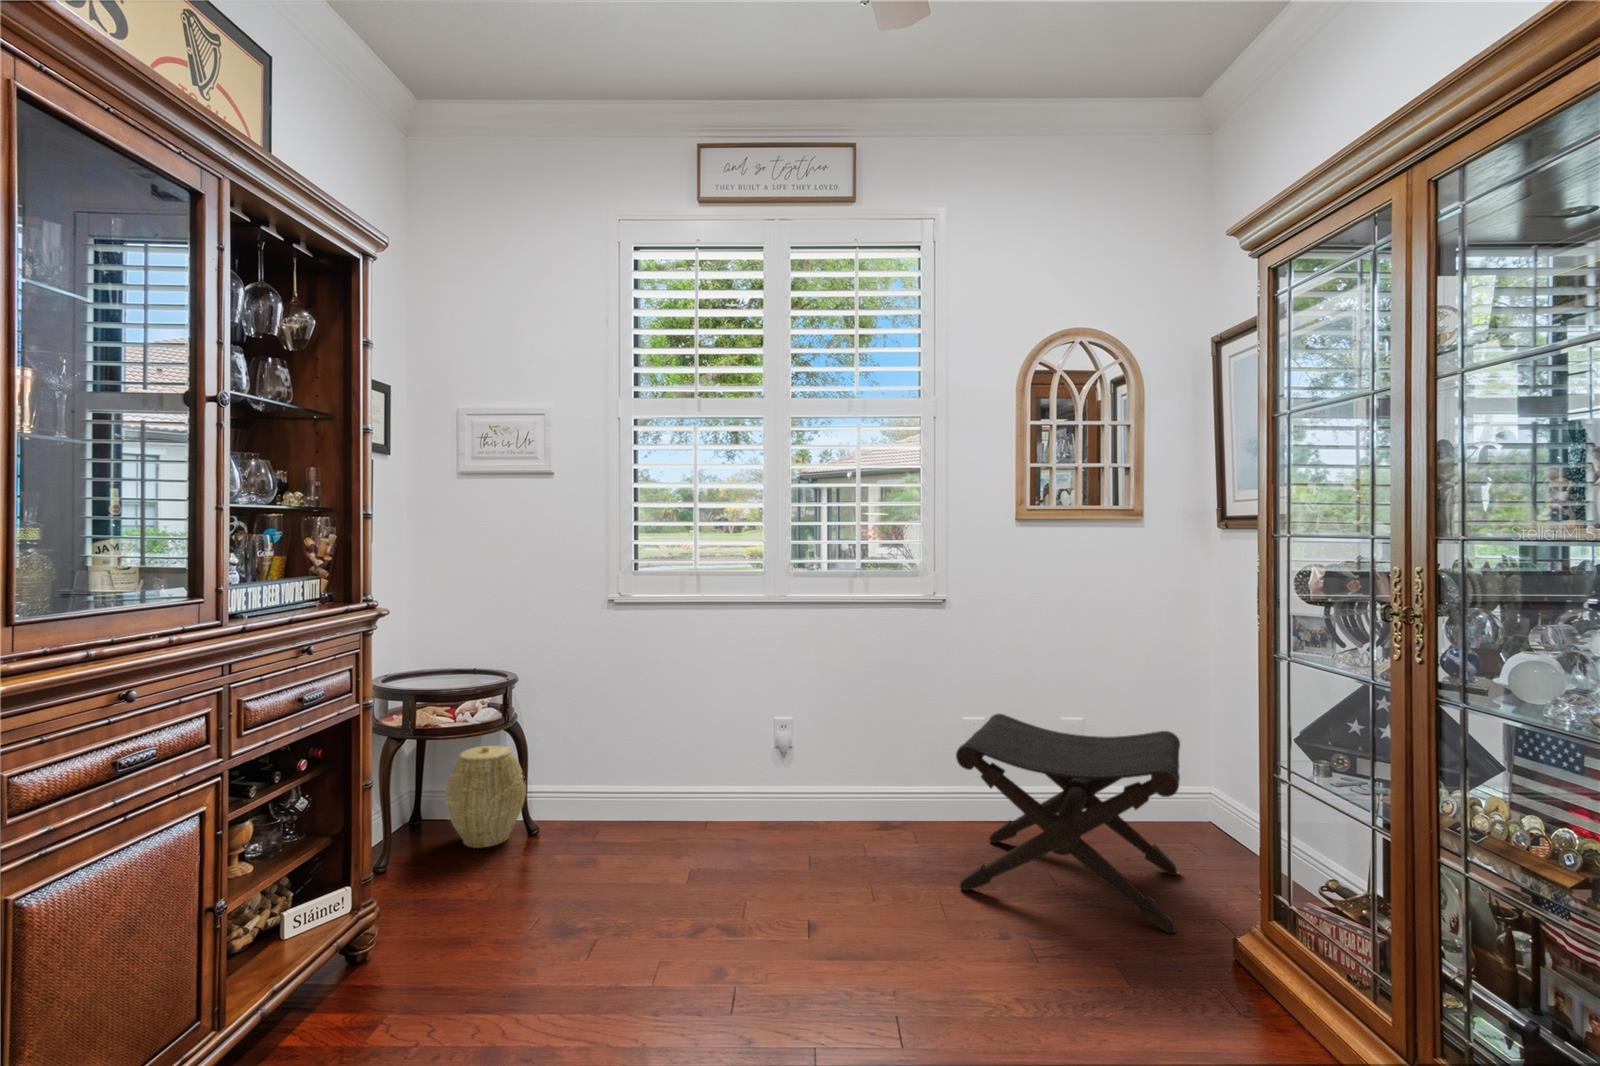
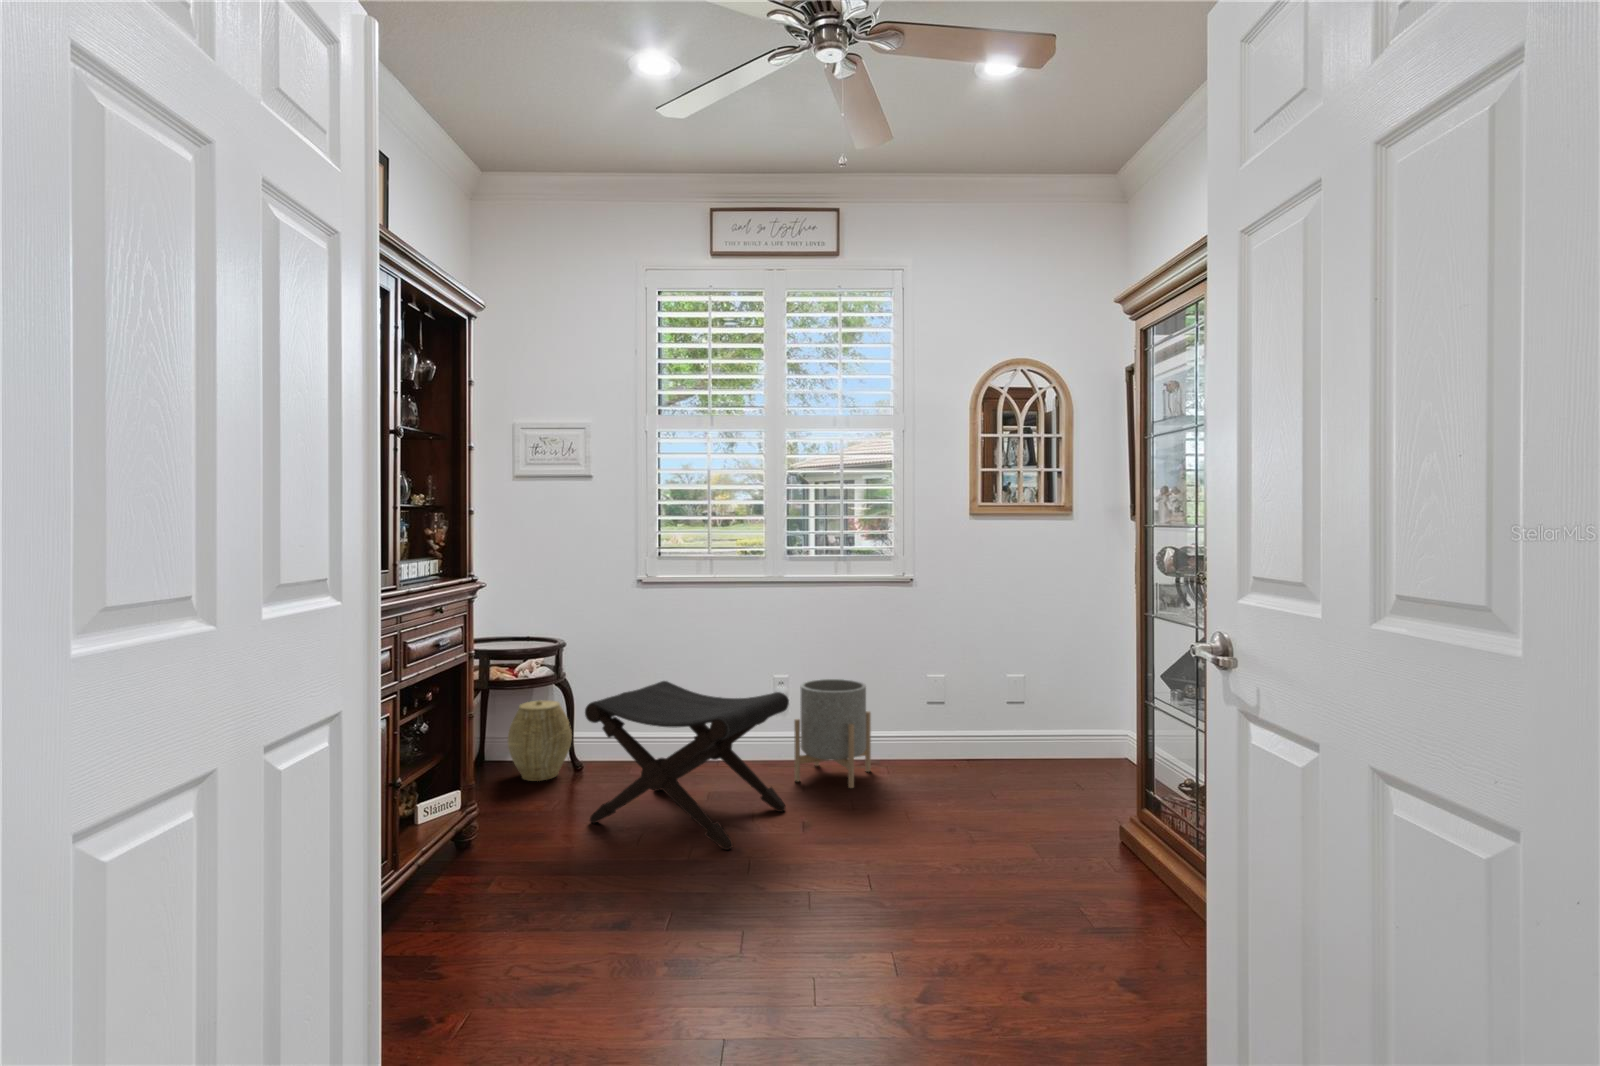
footstool: present [956,714,1180,933] -> present [585,681,789,850]
planter: none [799,720,893,863] -> present [794,679,871,788]

